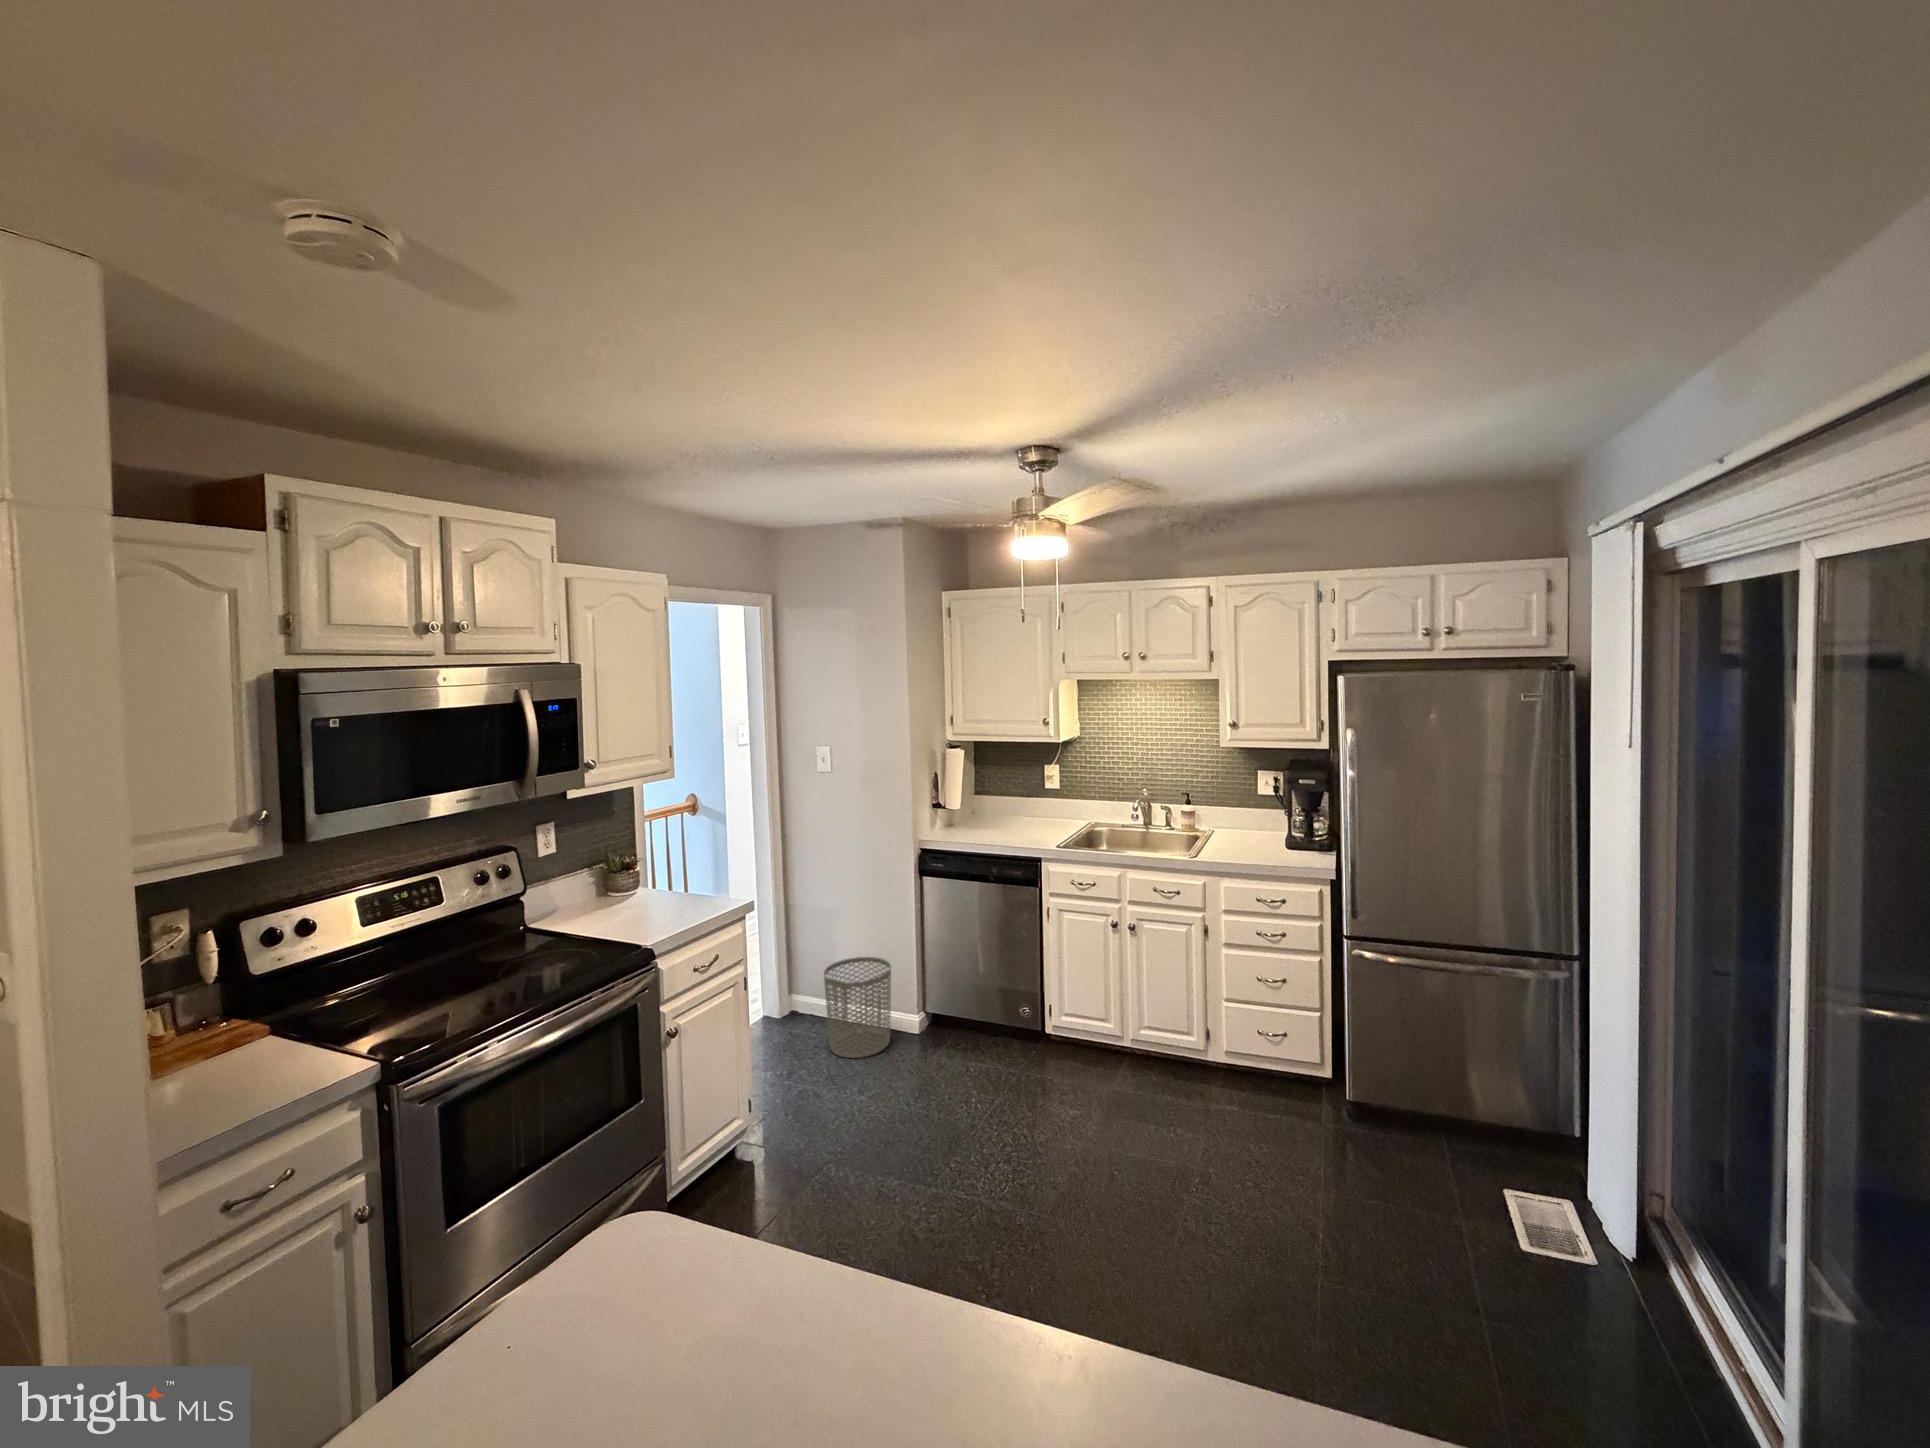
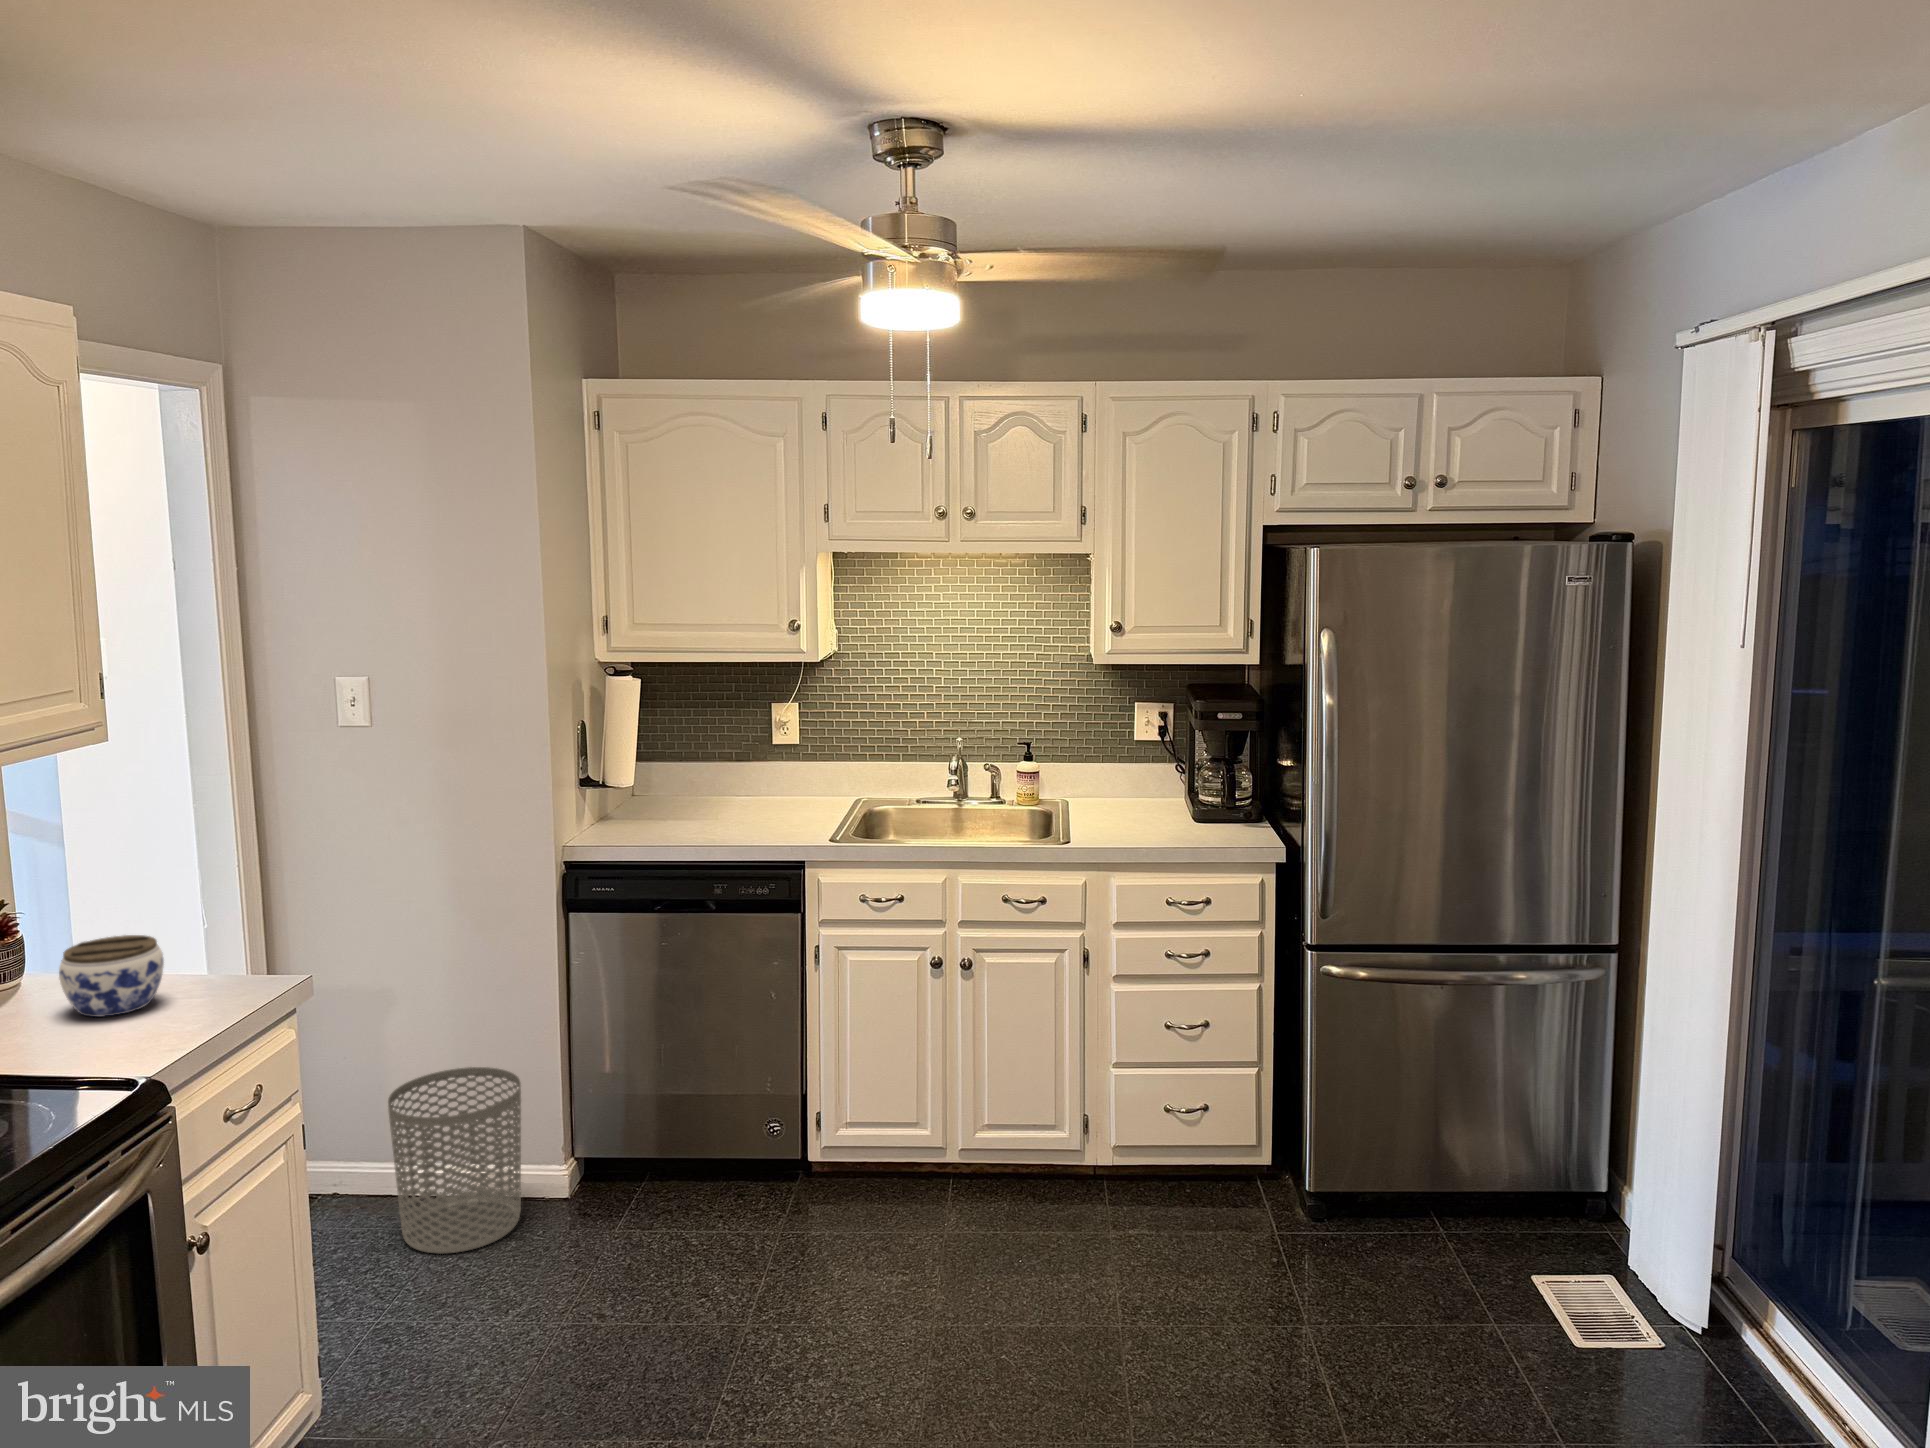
jar: none [636,874,683,914] -> present [59,935,164,1017]

